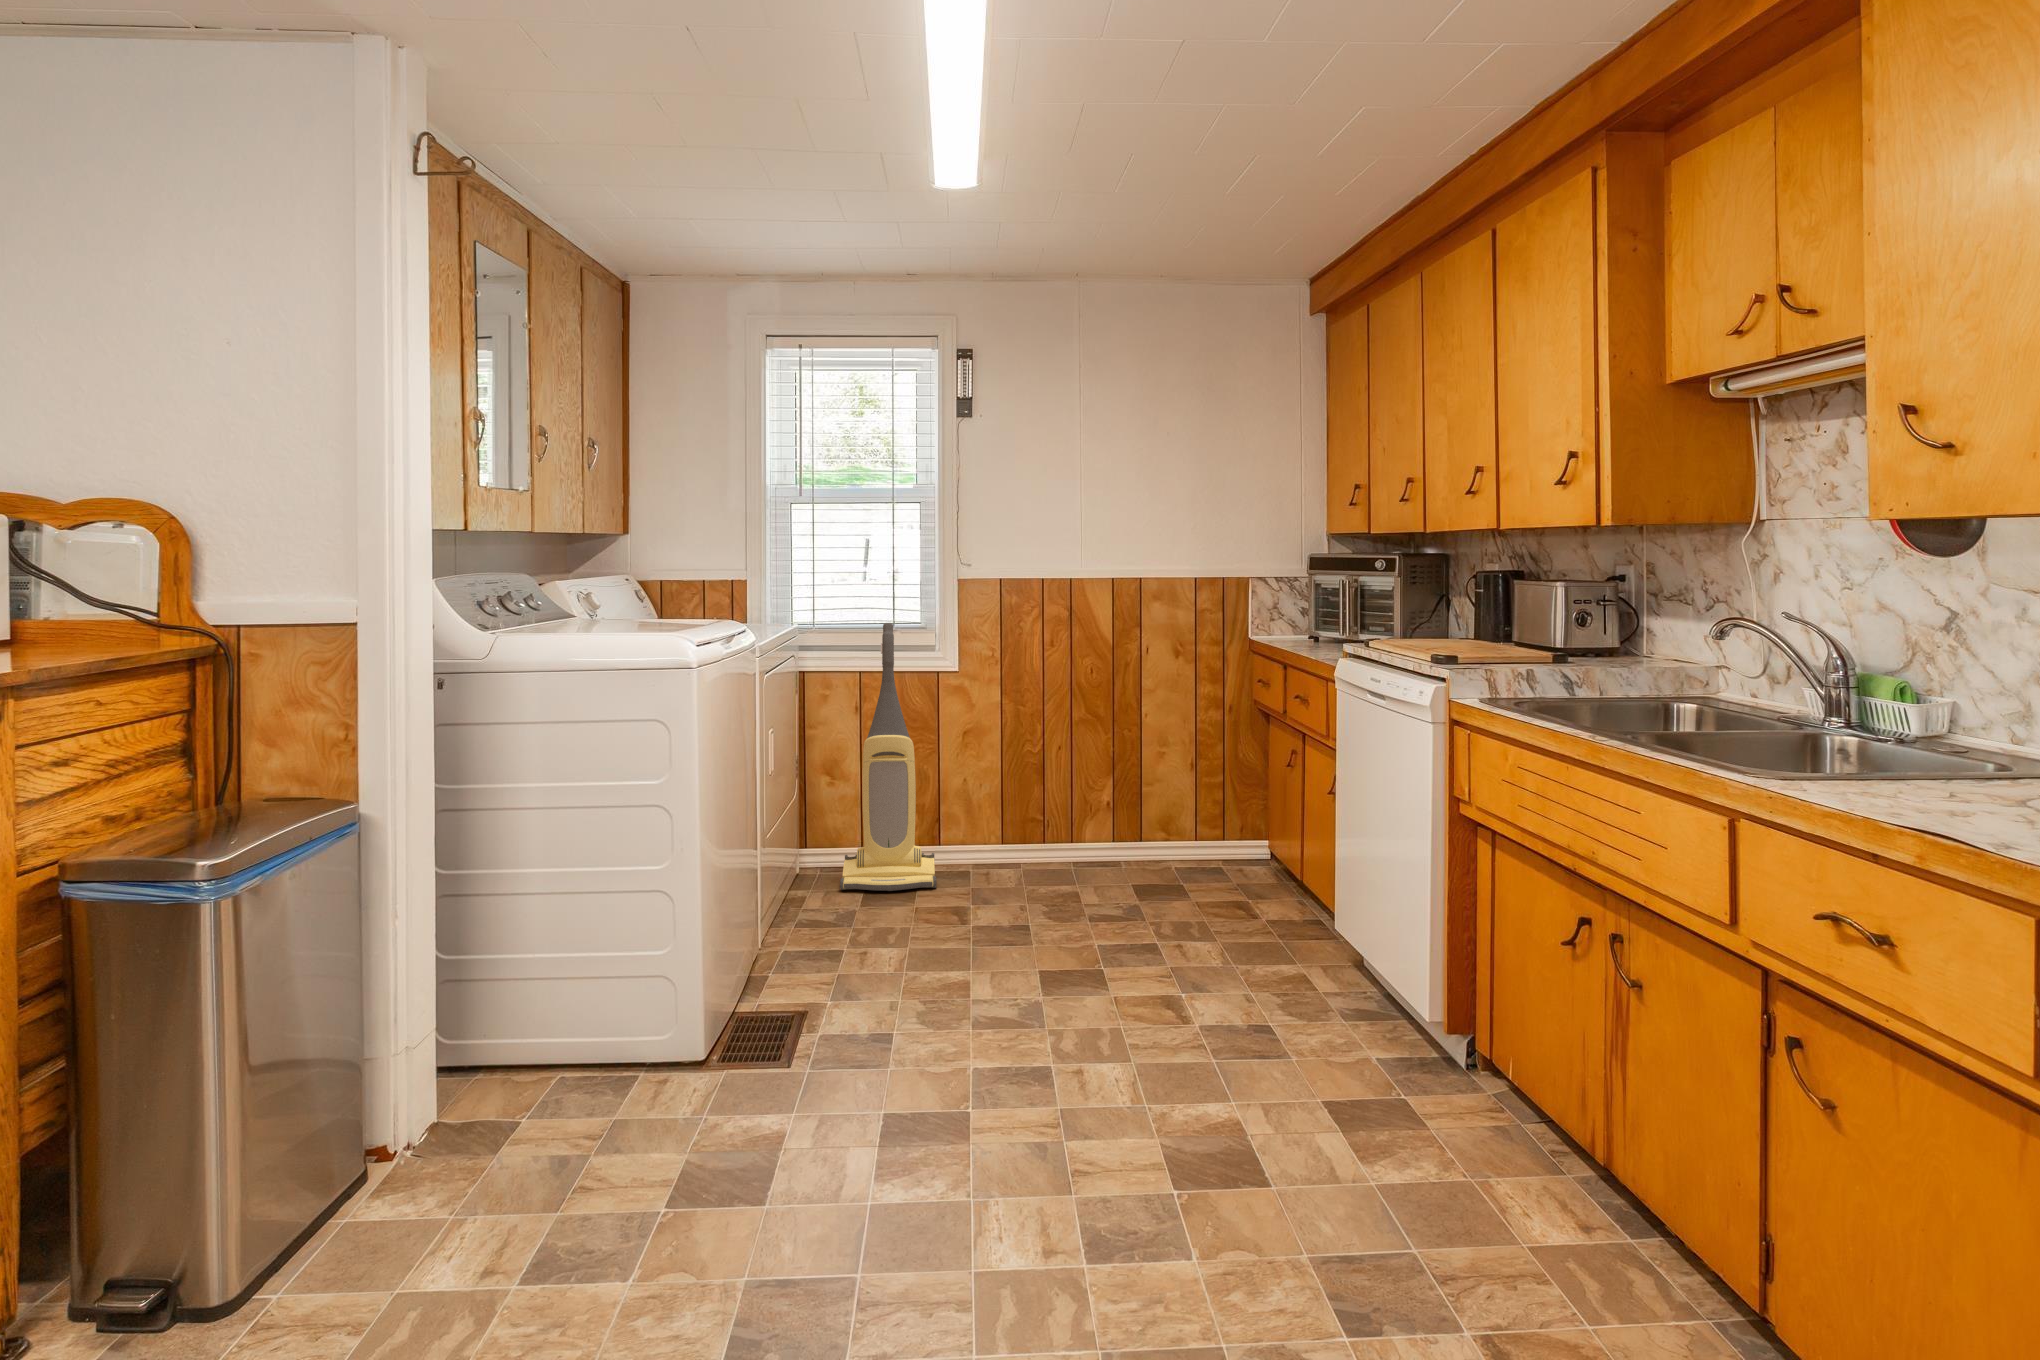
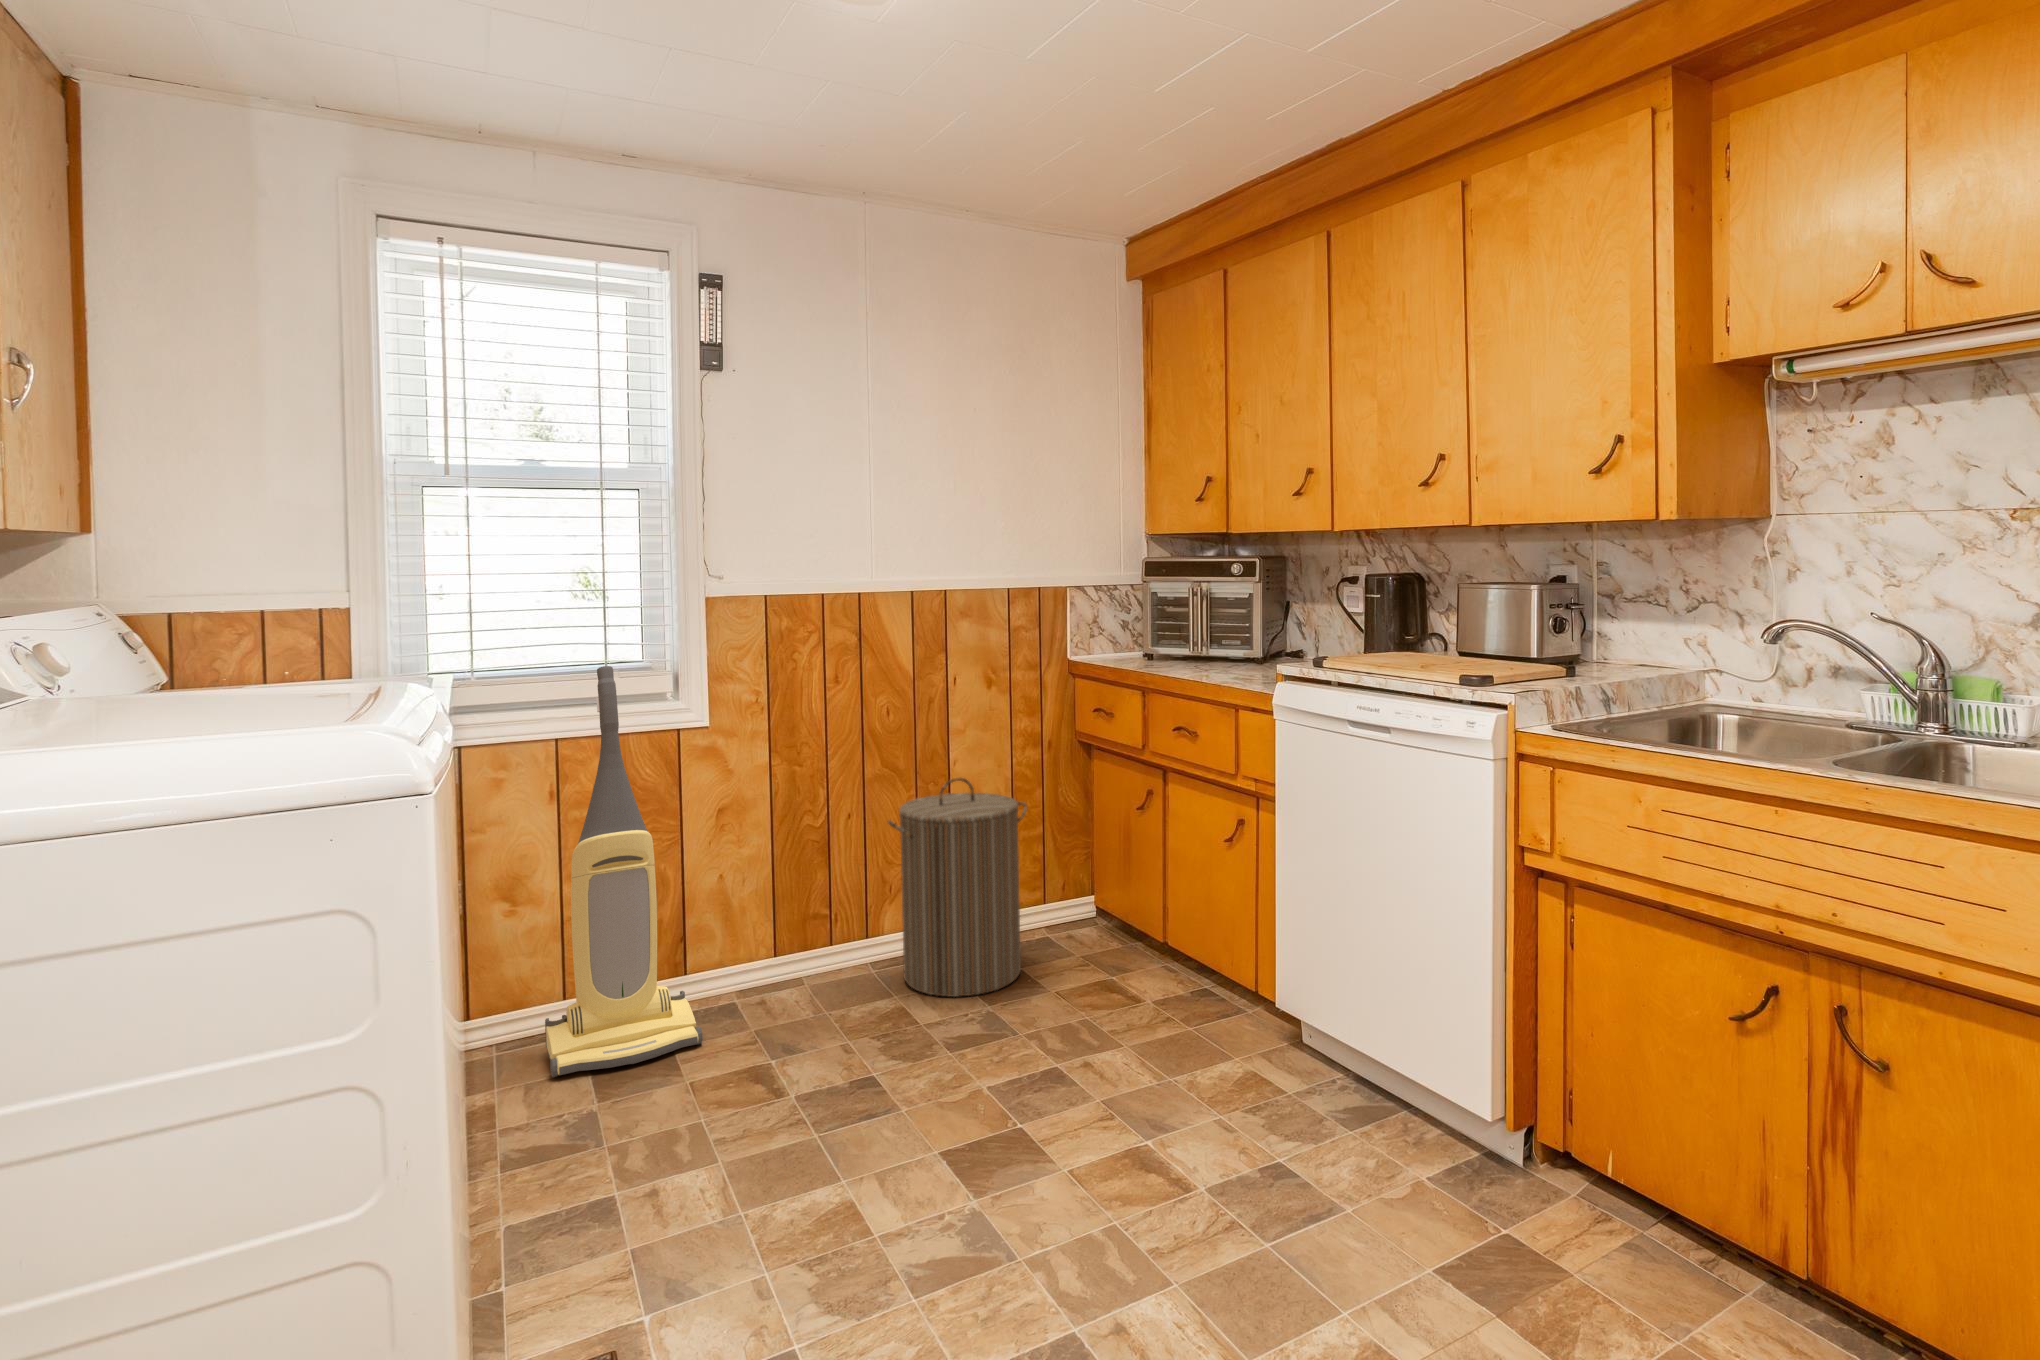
laundry hamper: none [1079,724,1193,891] -> present [888,778,1027,997]

